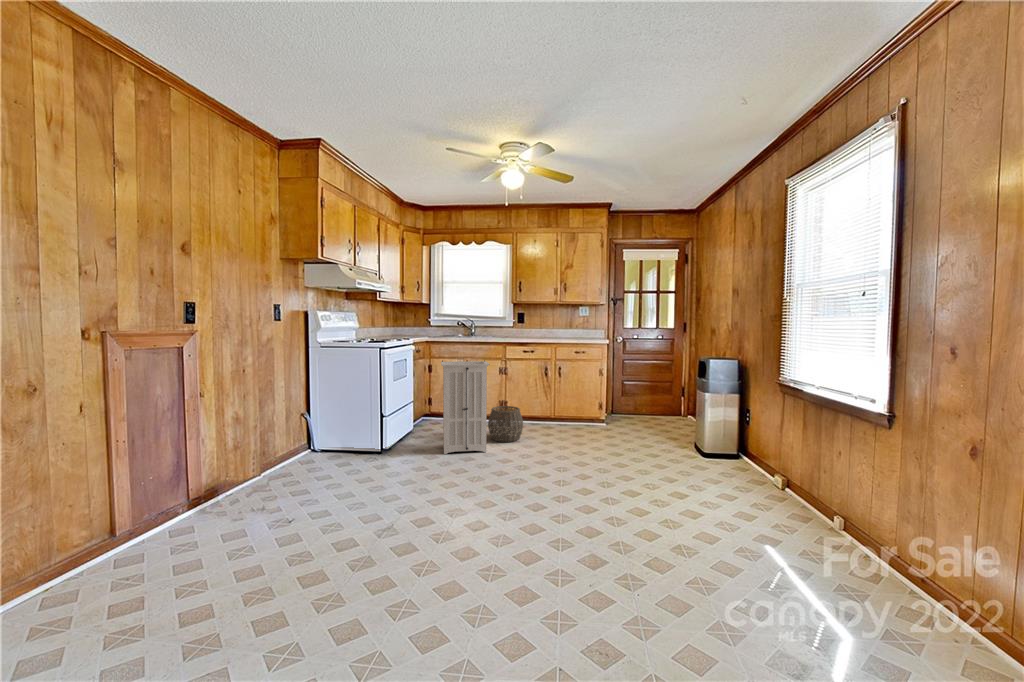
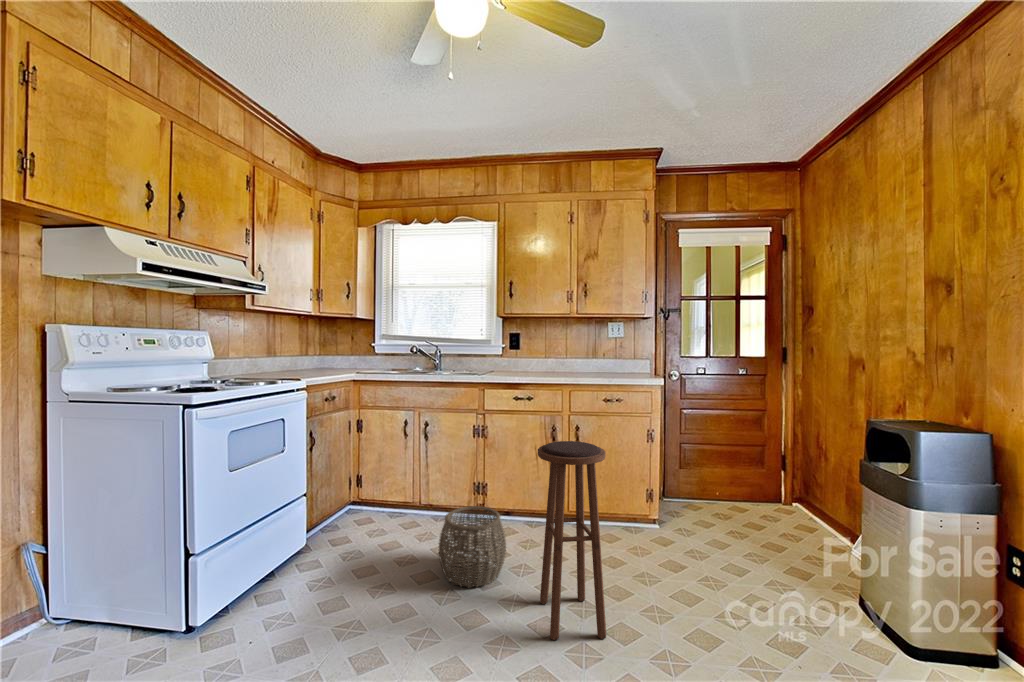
storage cabinet: present [441,361,490,454] -> none [320,426,429,636]
stool: none [542,366,574,454] -> present [538,441,606,640]

